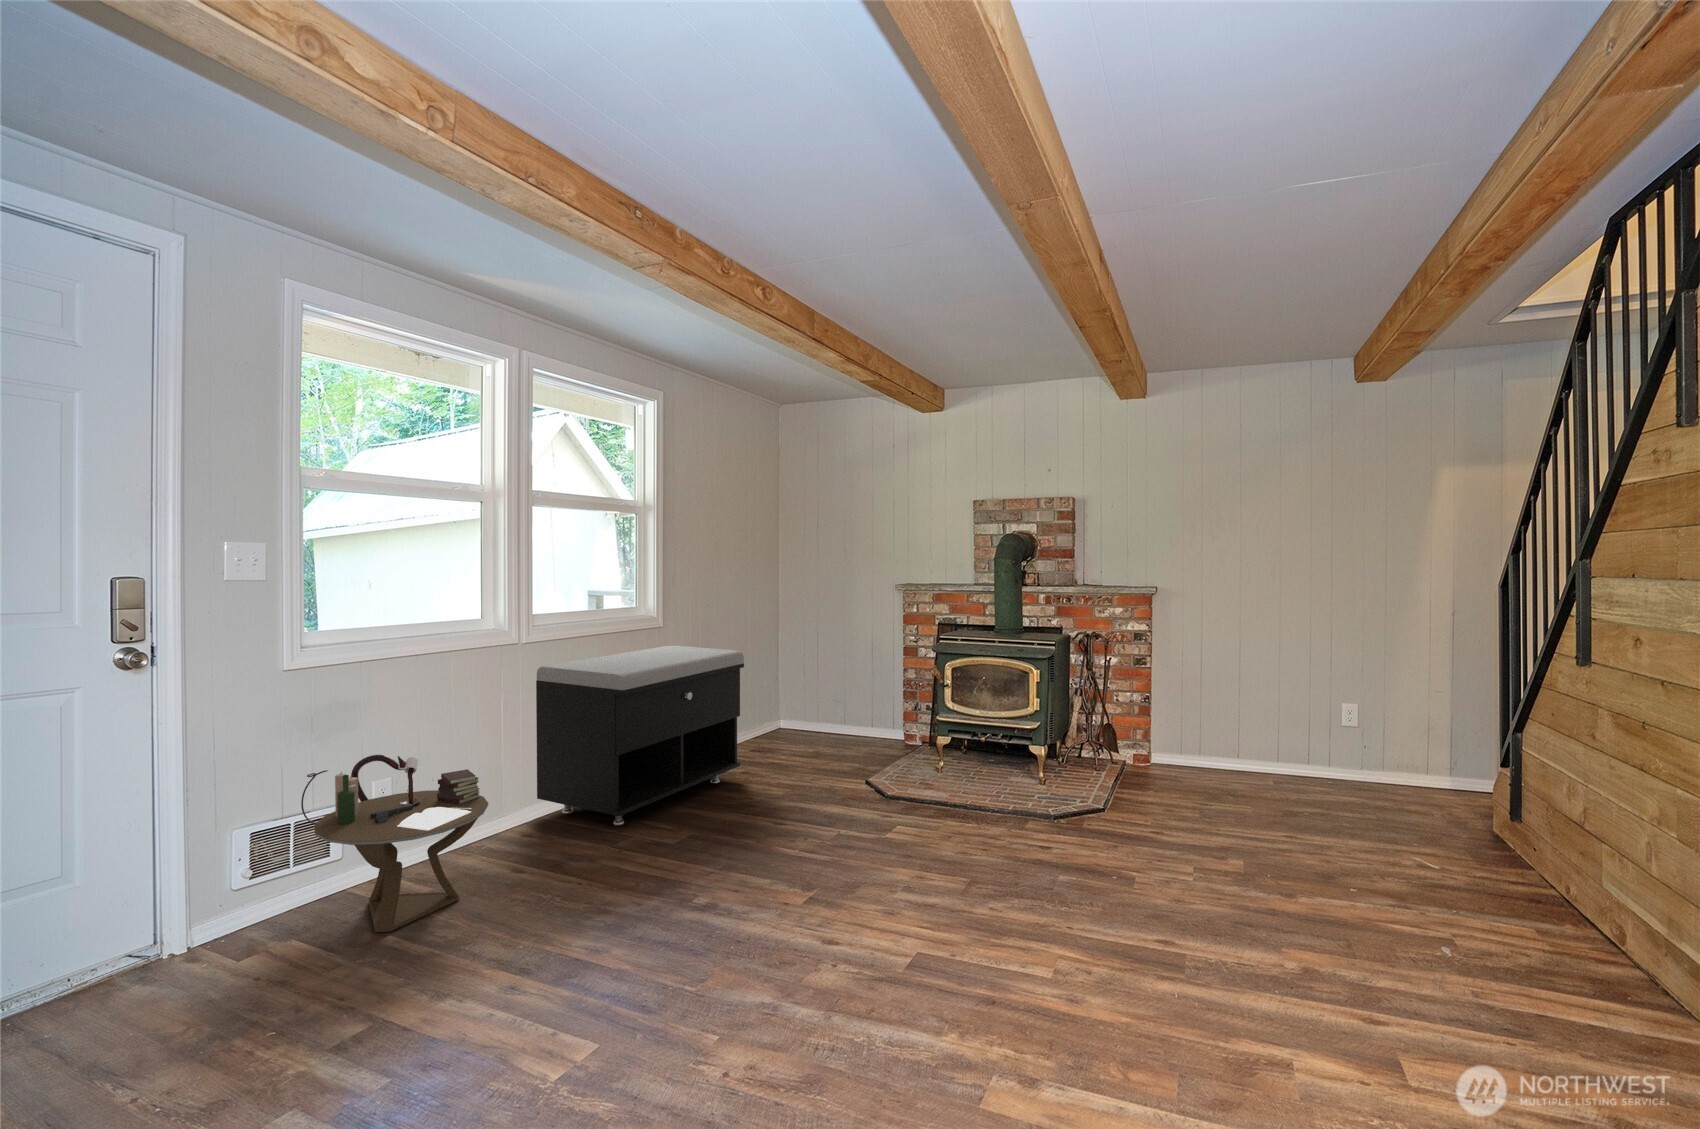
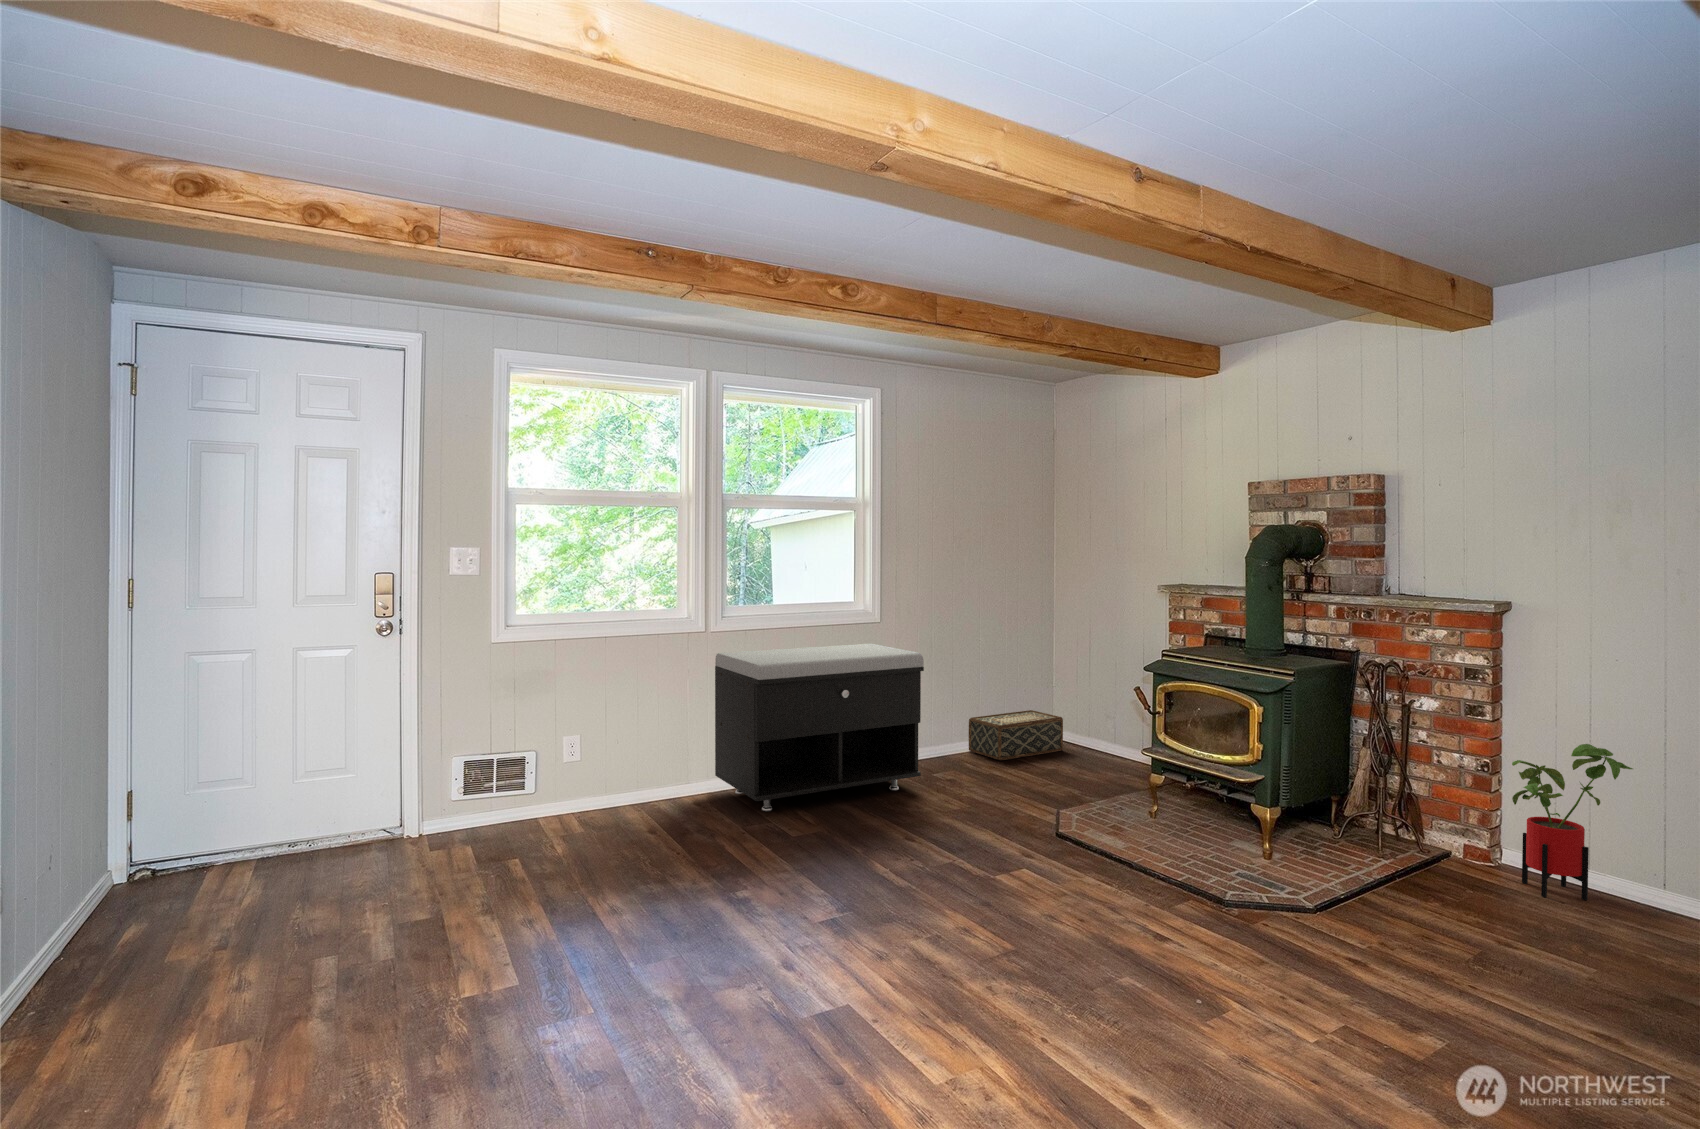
house plant: none [1169,678,1237,781] -> present [1512,744,1633,900]
woven basket: none [737,695,812,742] -> present [969,710,1063,760]
side table: present [301,755,489,932] -> none [483,713,616,855]

